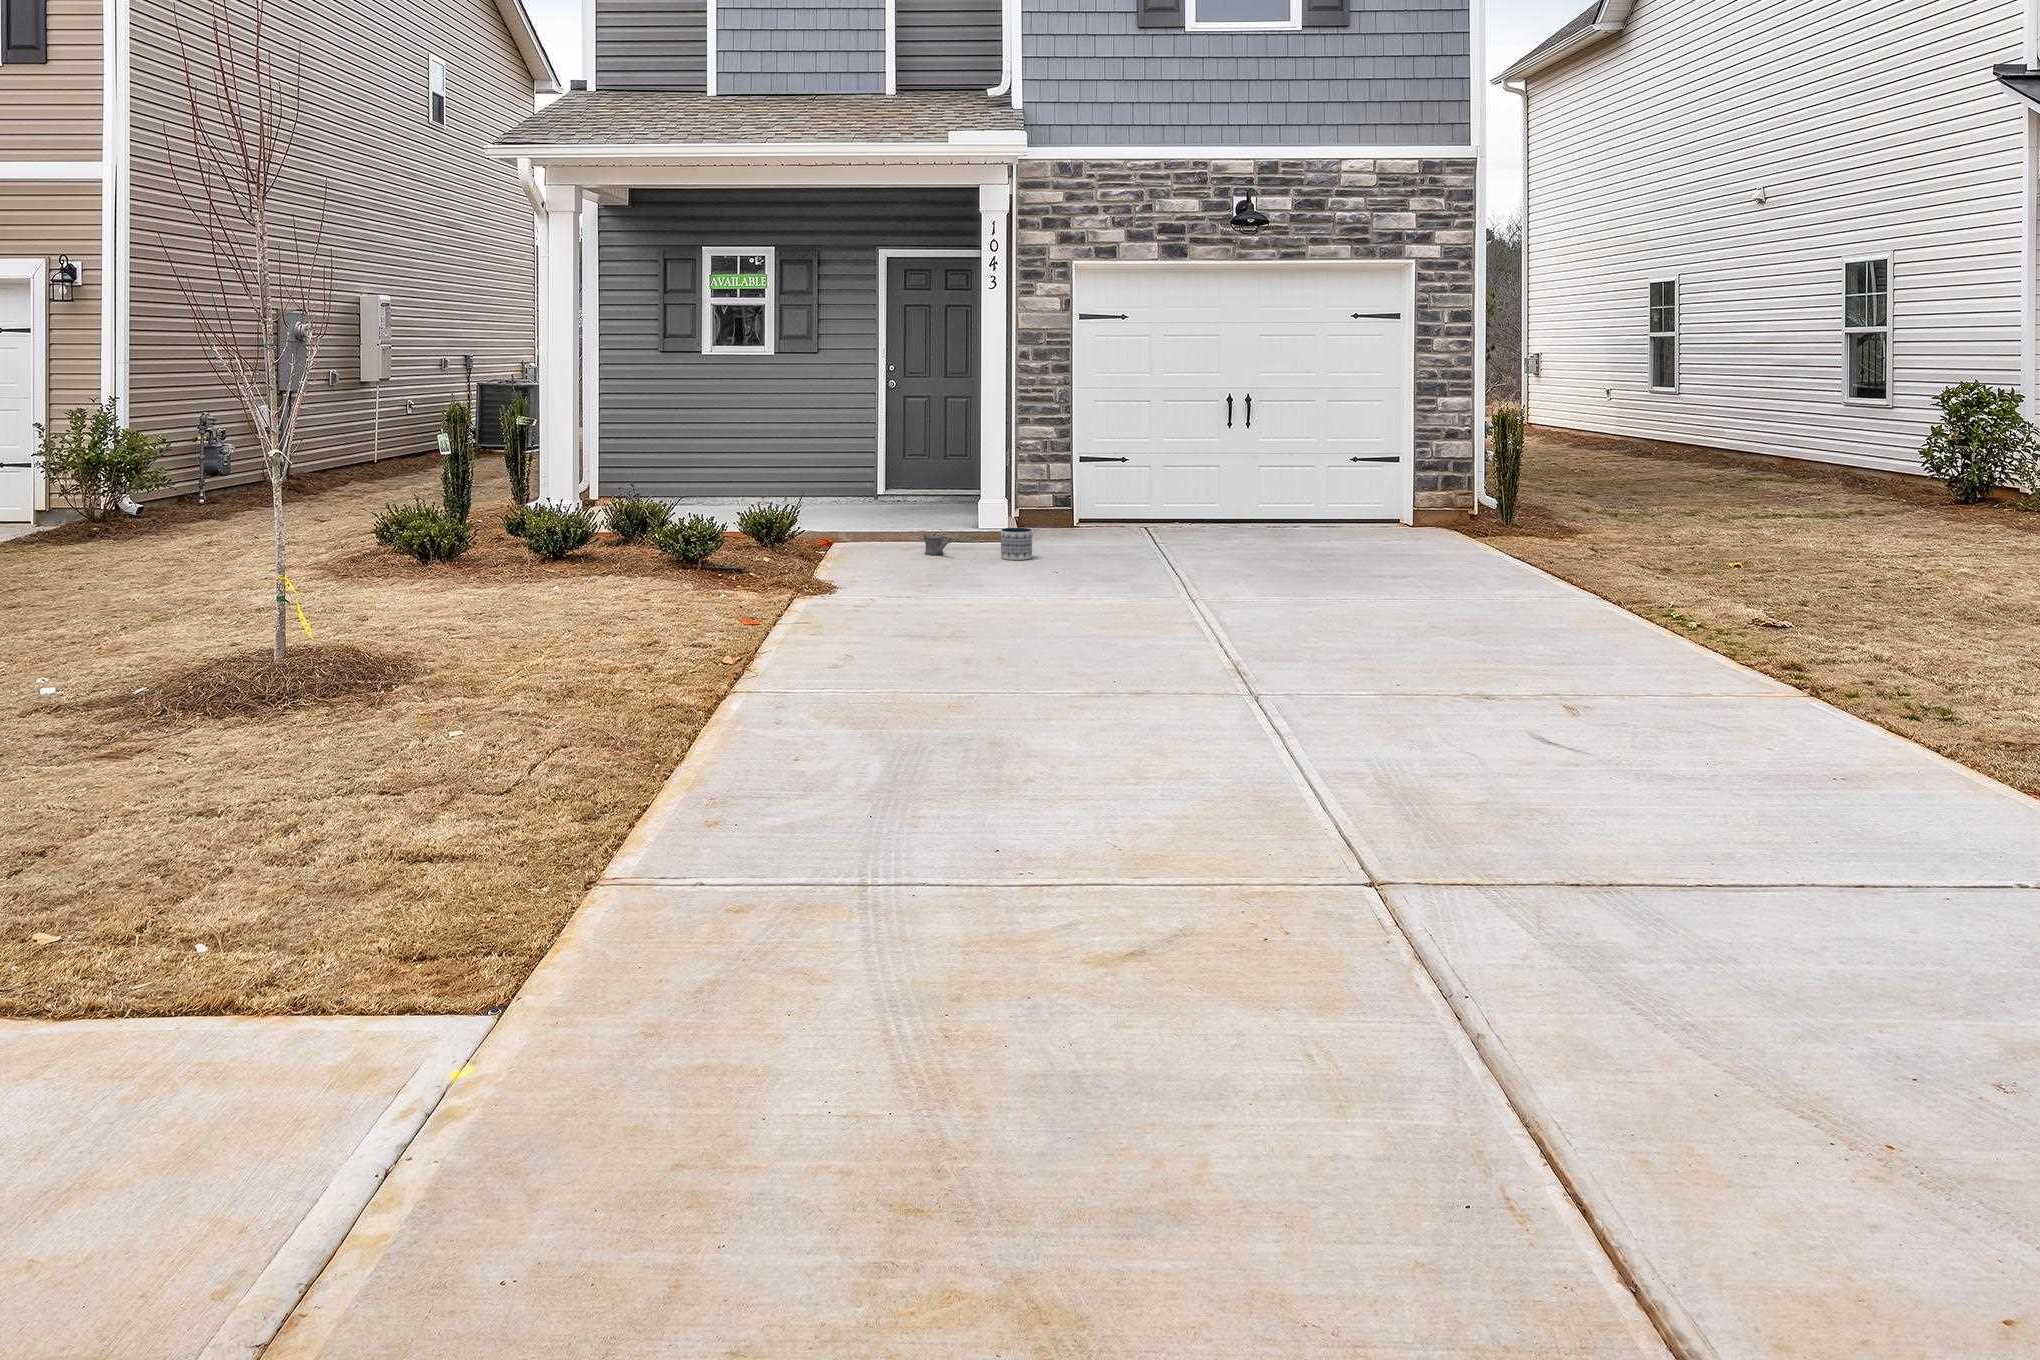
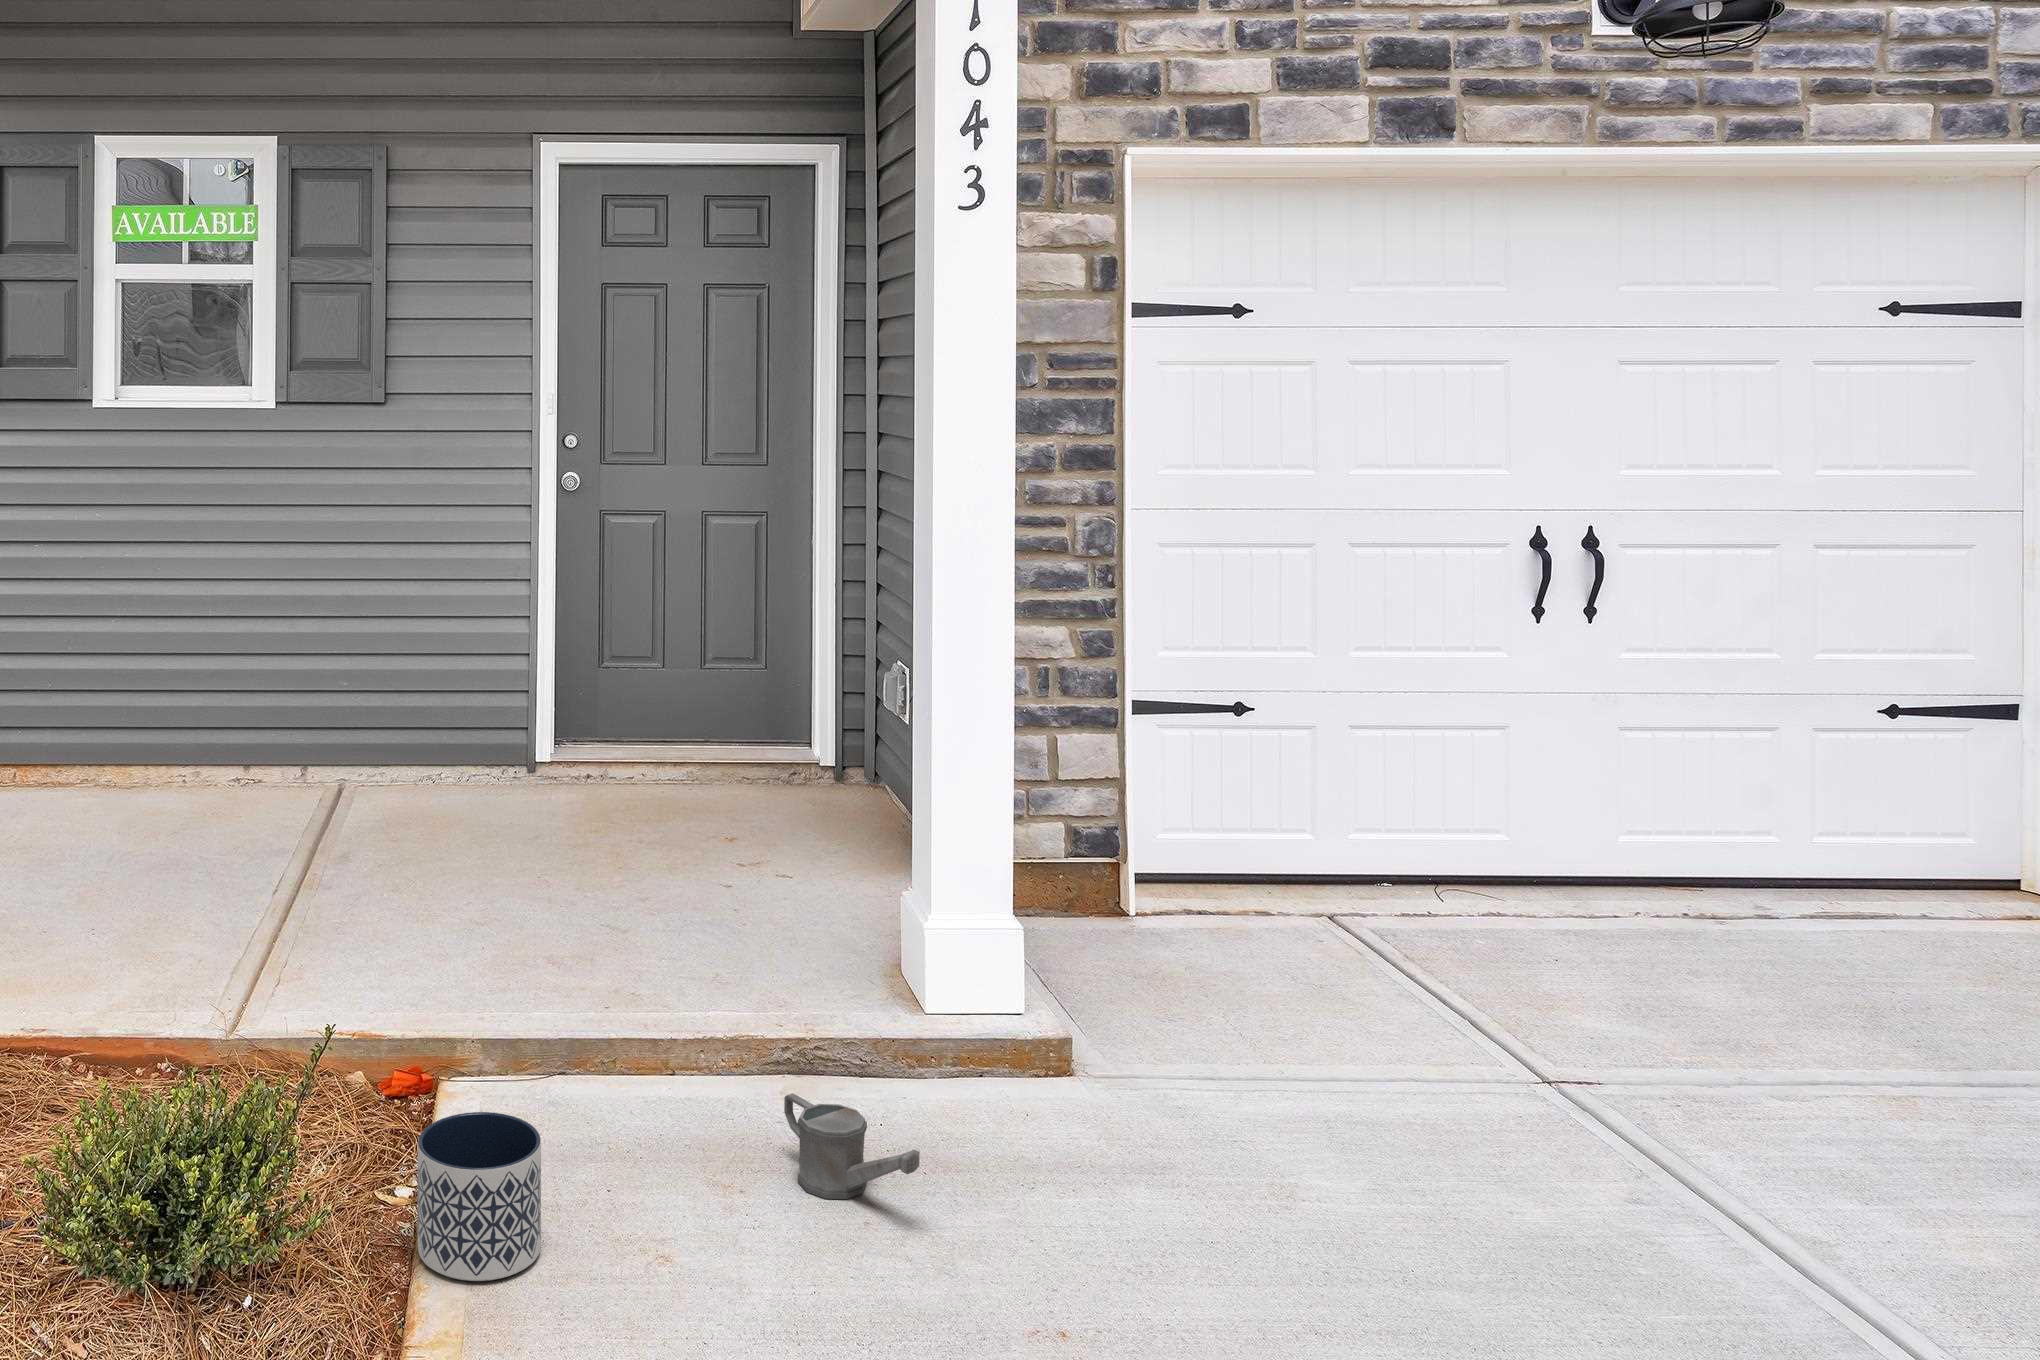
planter: present [1001,528,1032,560] -> present [418,1112,541,1281]

